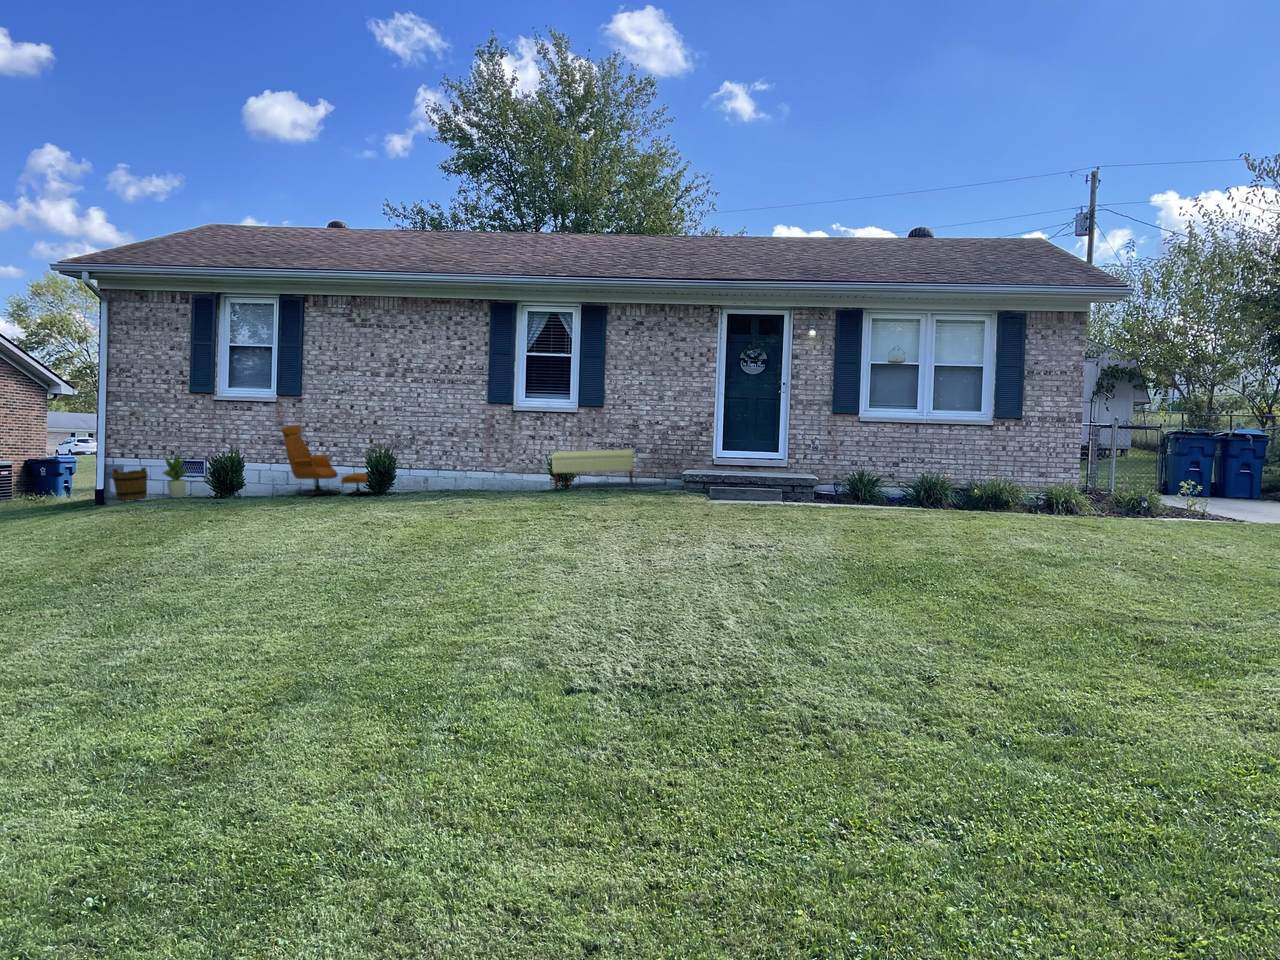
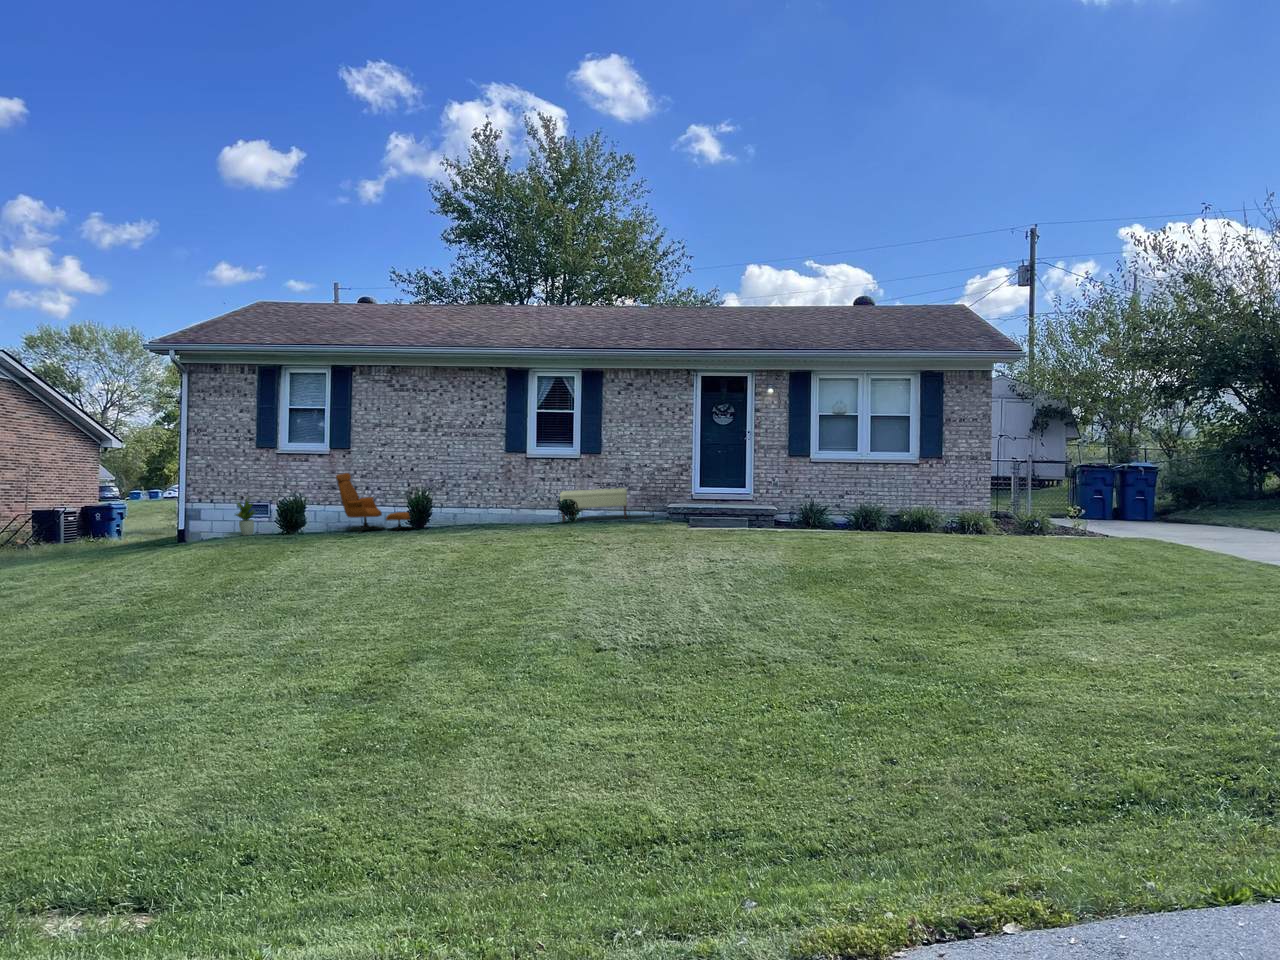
bucket: present [112,467,148,500] -> none [193,510,222,538]

